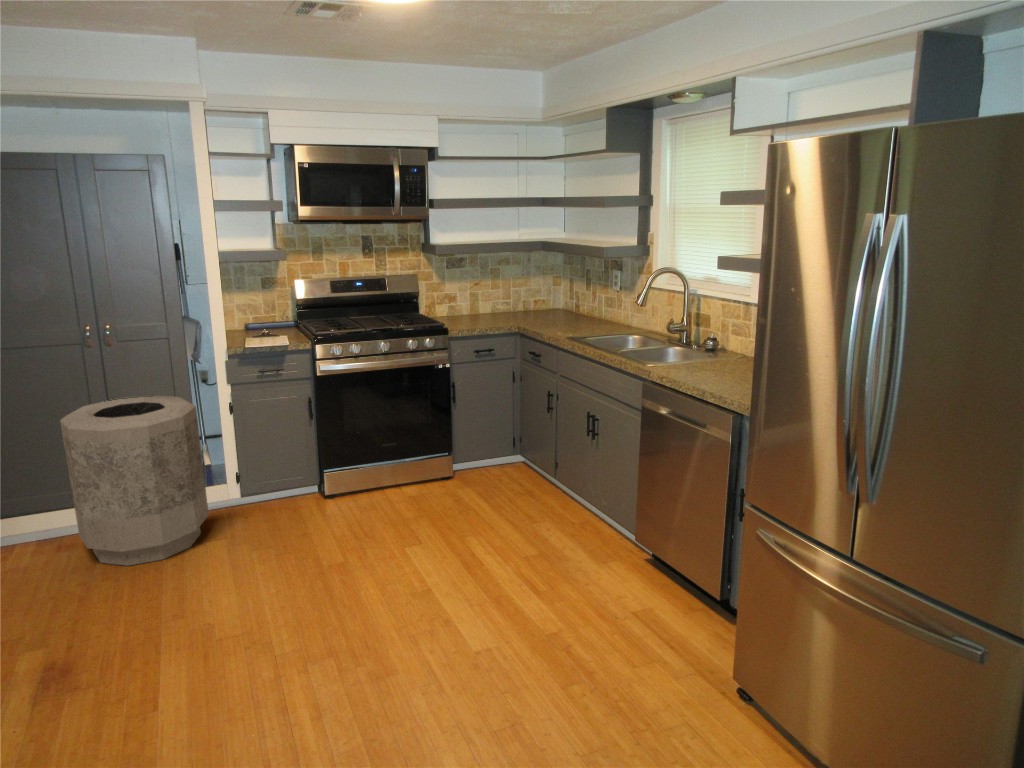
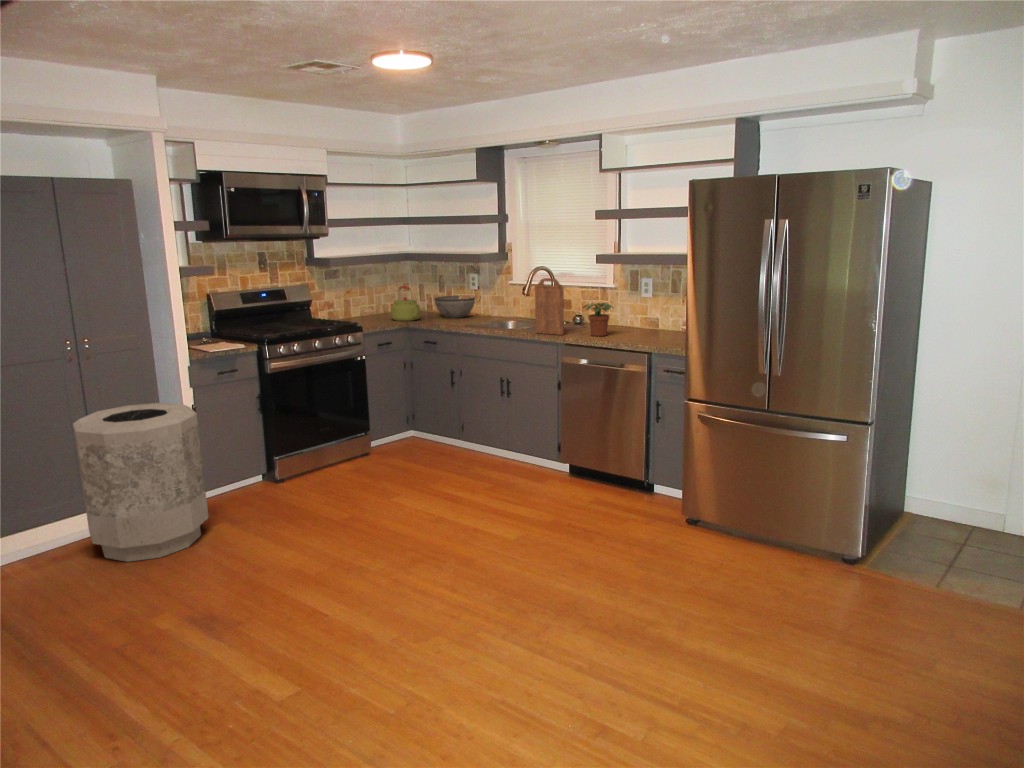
kettle: none [504,282,539,325] -> present [391,286,420,321]
cutting board: none [622,286,655,369] -> present [535,278,564,335]
bowl: none [564,296,618,325] -> present [434,296,475,318]
potted plant: none [680,328,730,379] -> present [583,303,613,336]

